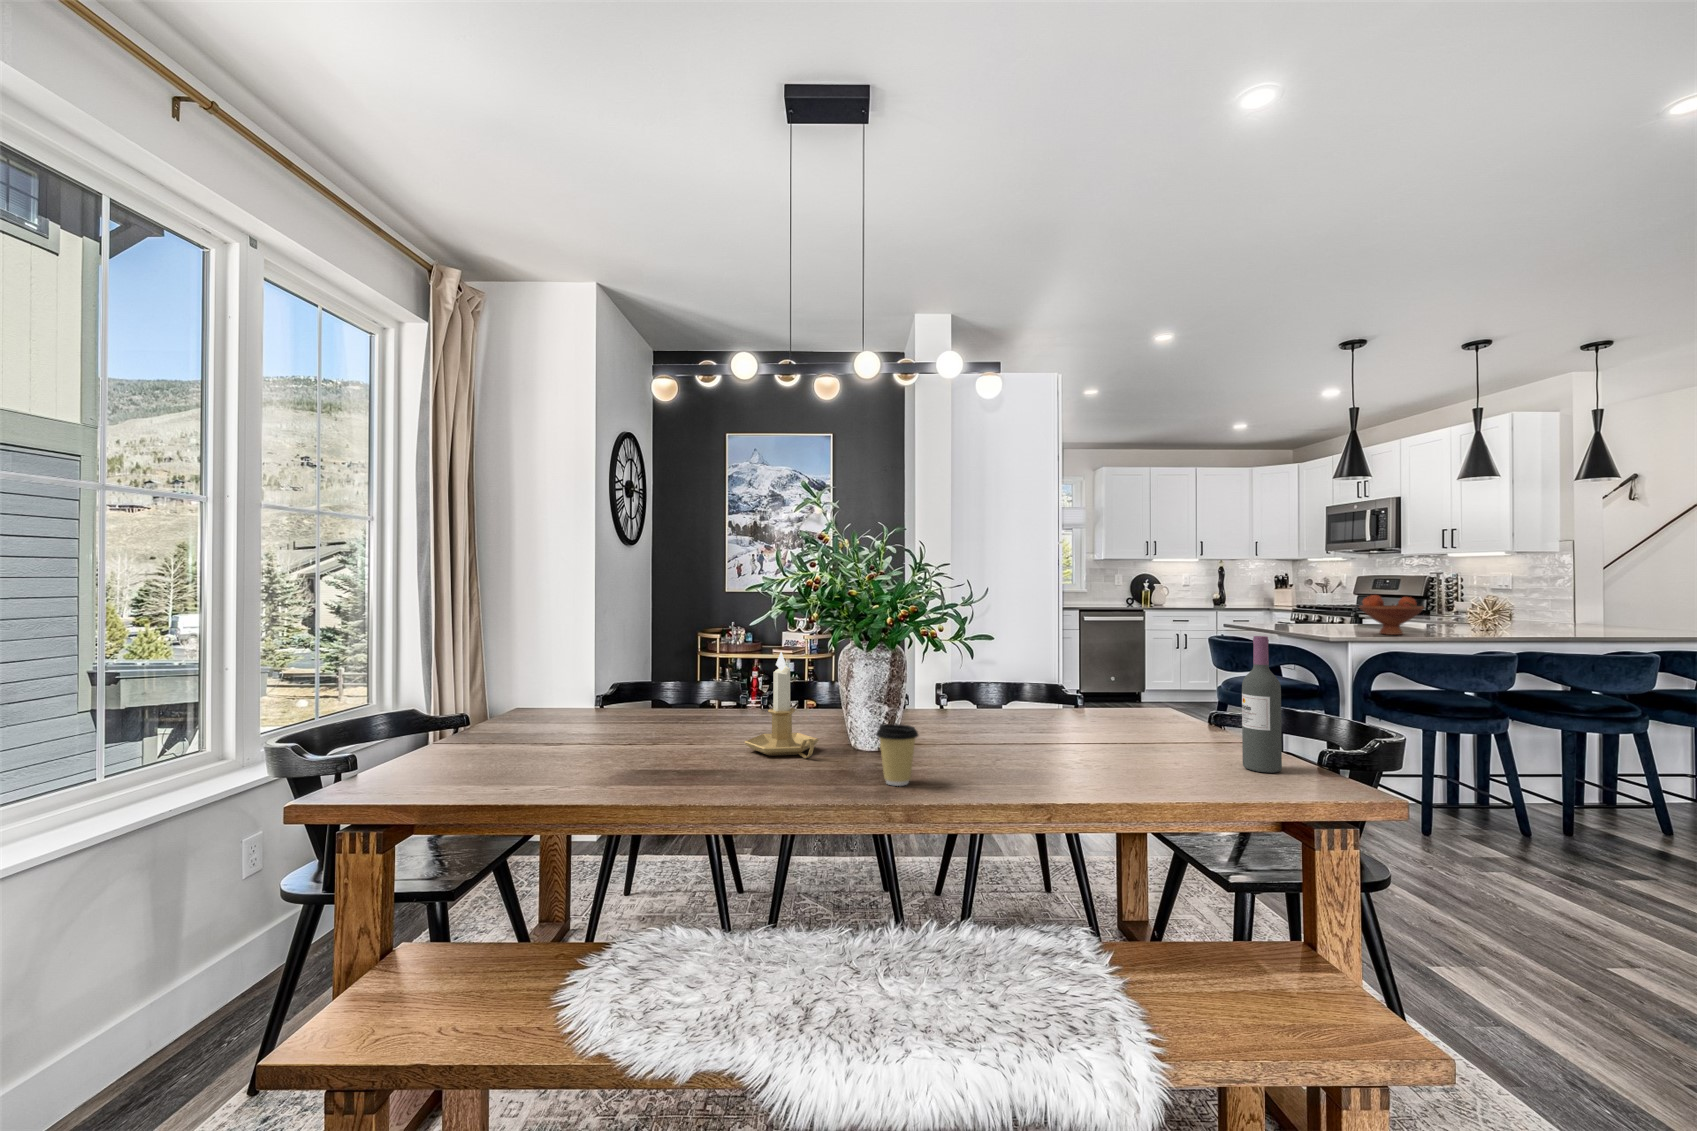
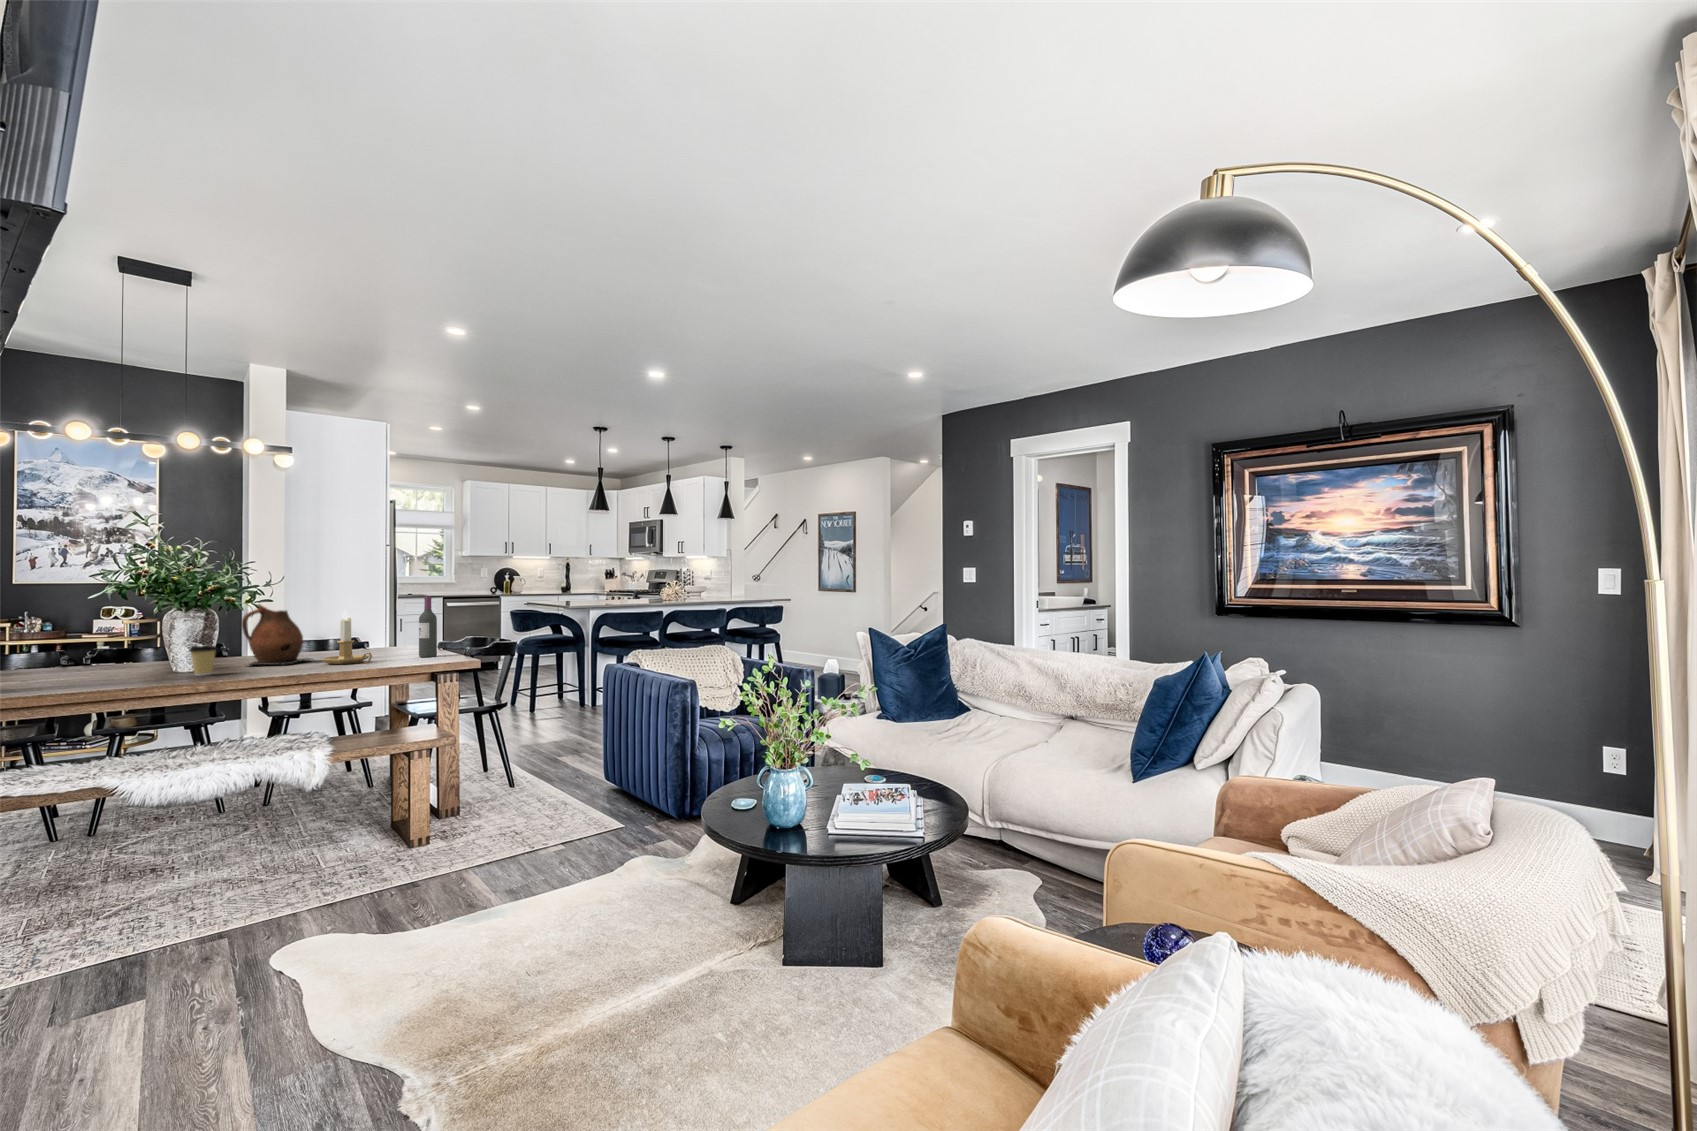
fruit bowl: present [1359,595,1424,635] -> none [602,581,635,604]
ceramic pitcher: none [940,639,1044,762] -> present [242,604,311,665]
candlestick: present [745,652,819,758] -> present [322,609,372,664]

